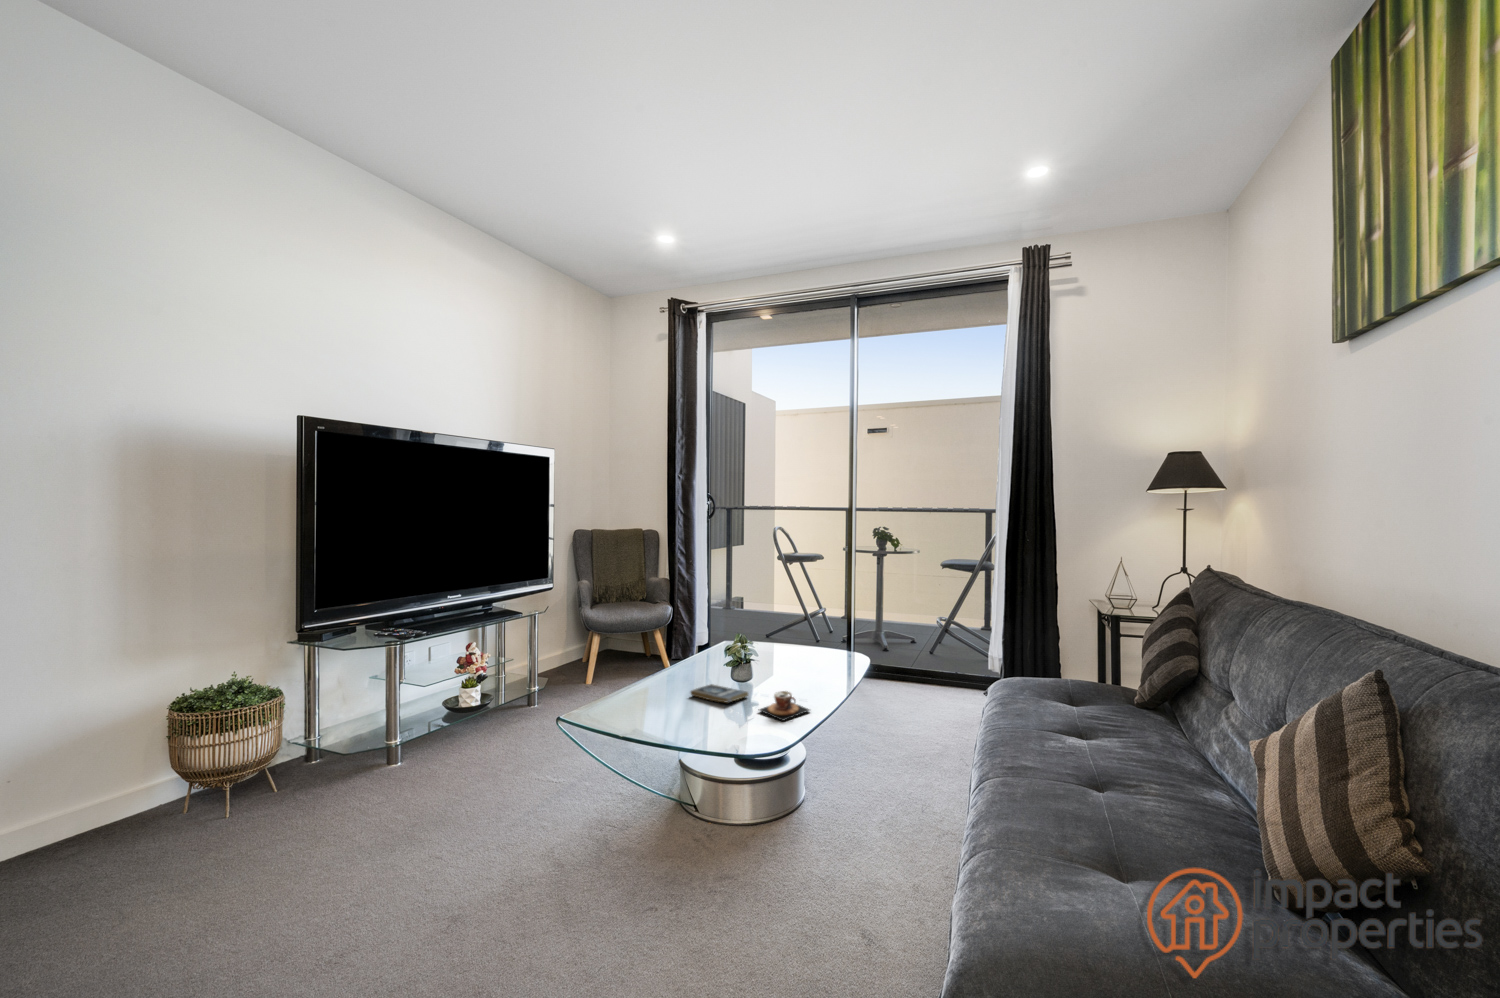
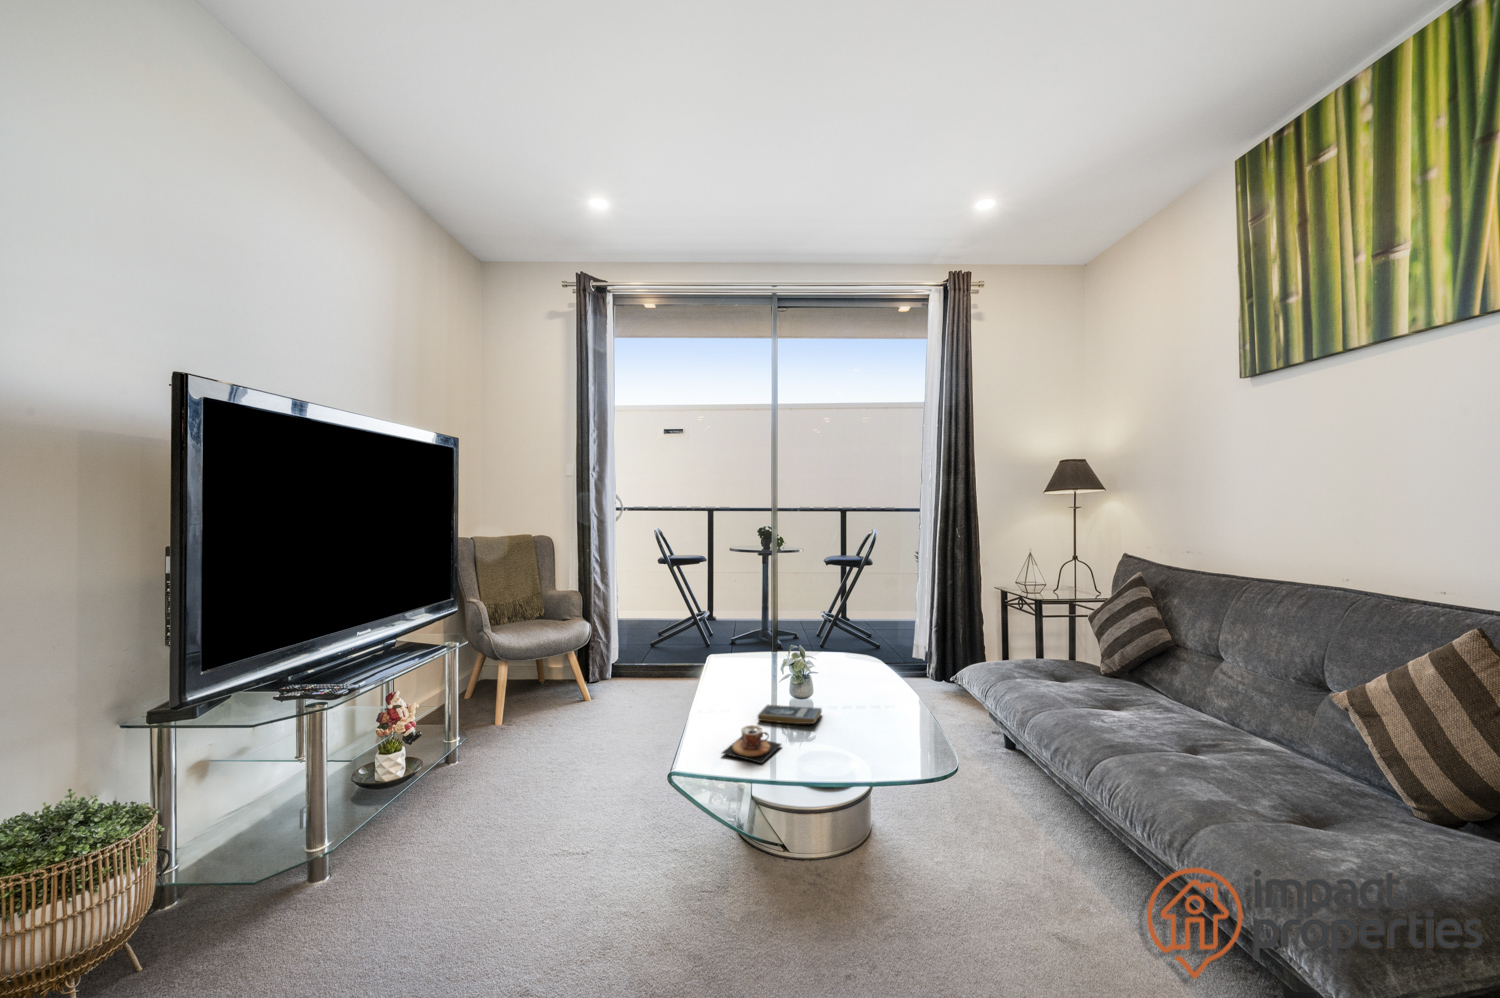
teacup: present [760,691,809,721] -> present [722,725,781,763]

